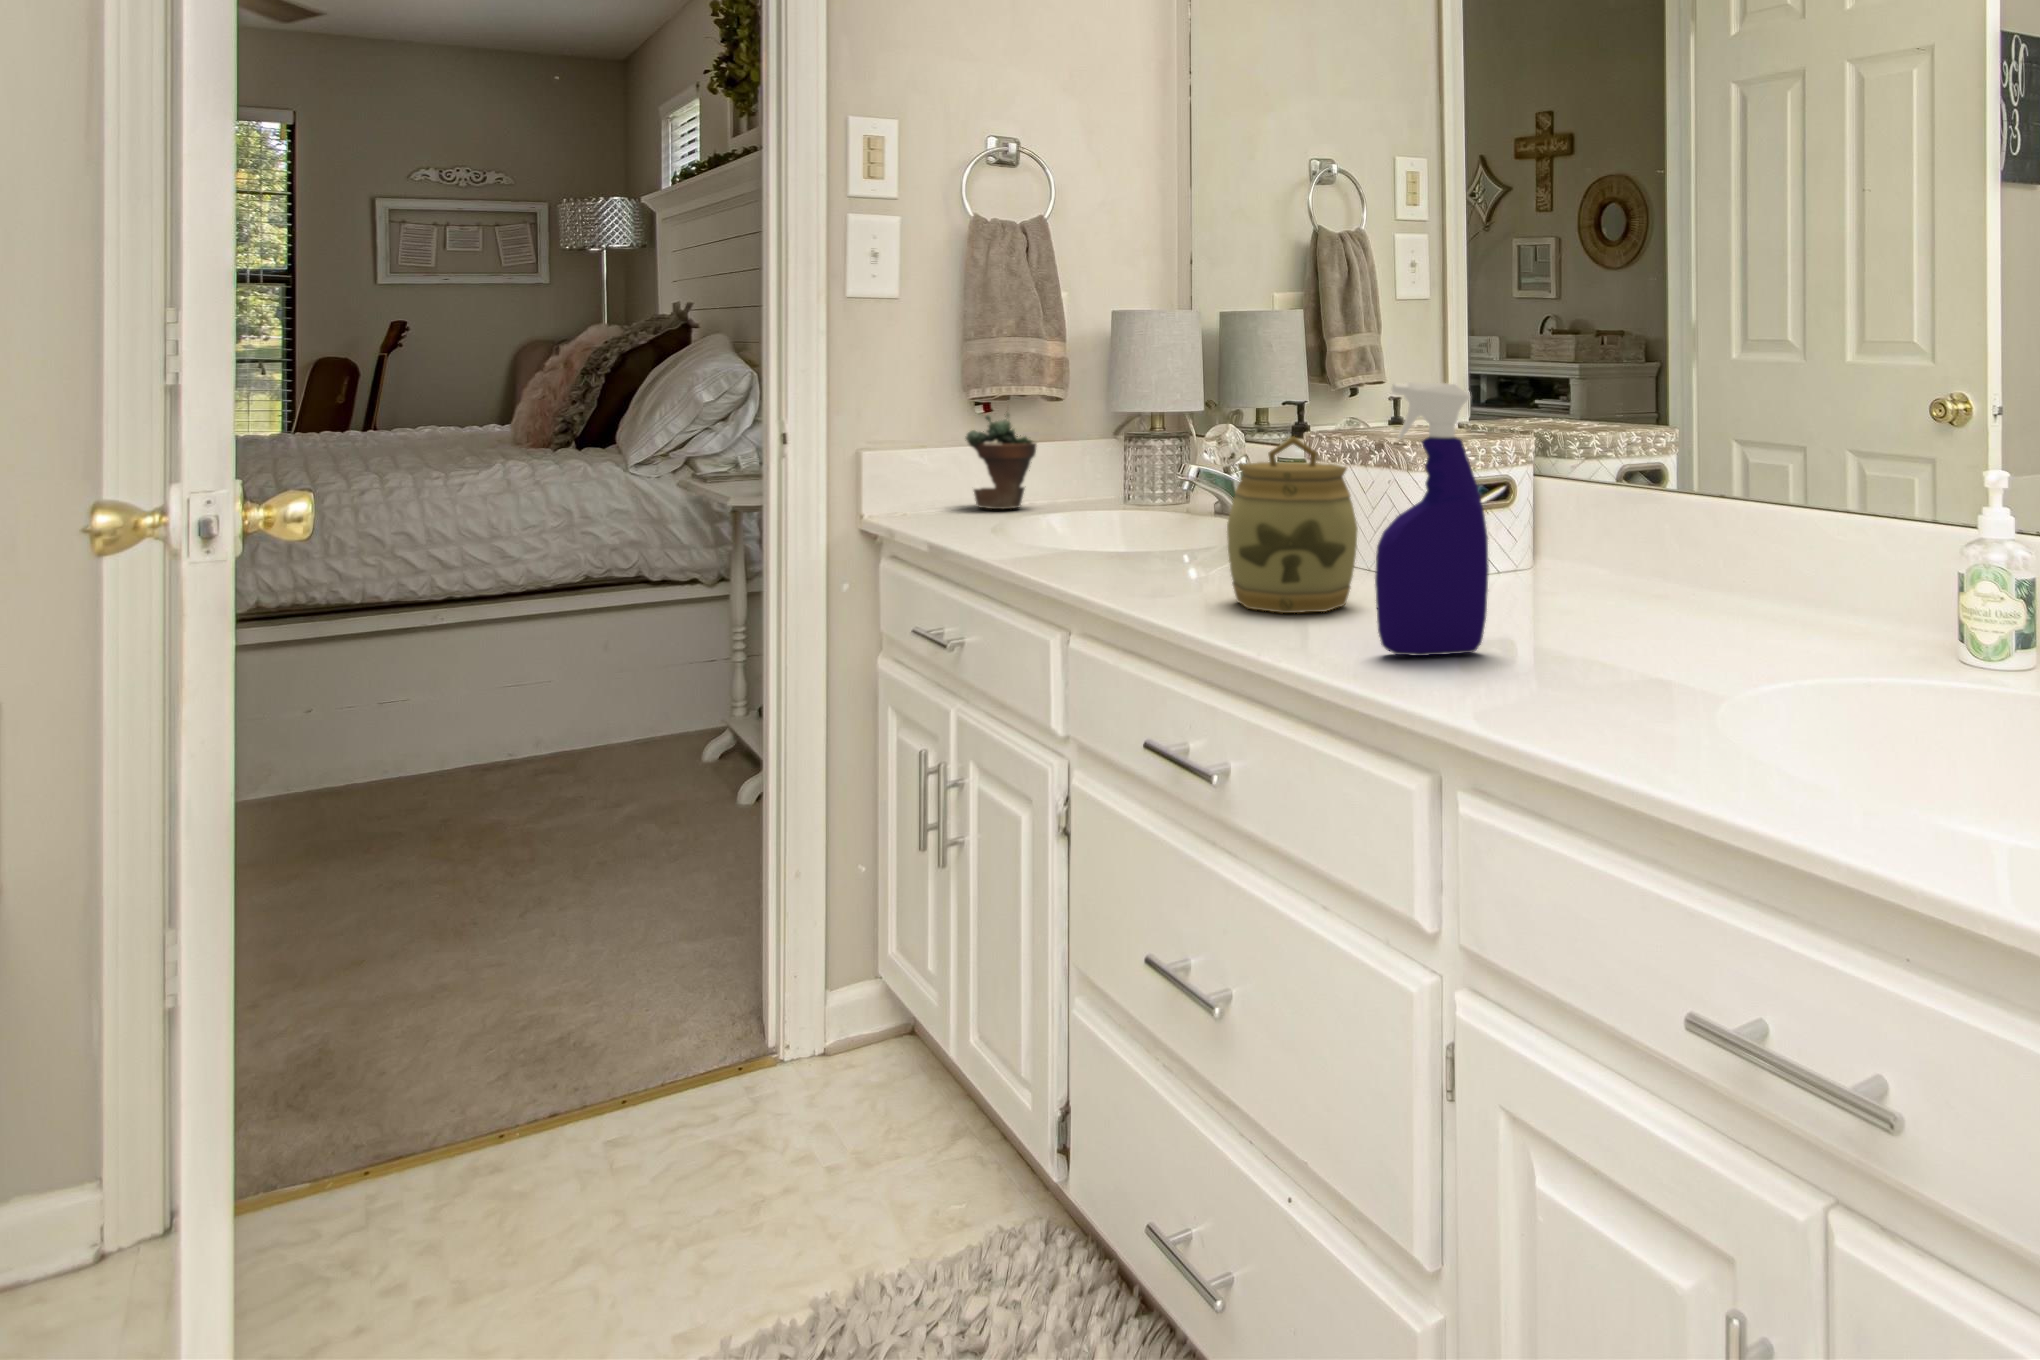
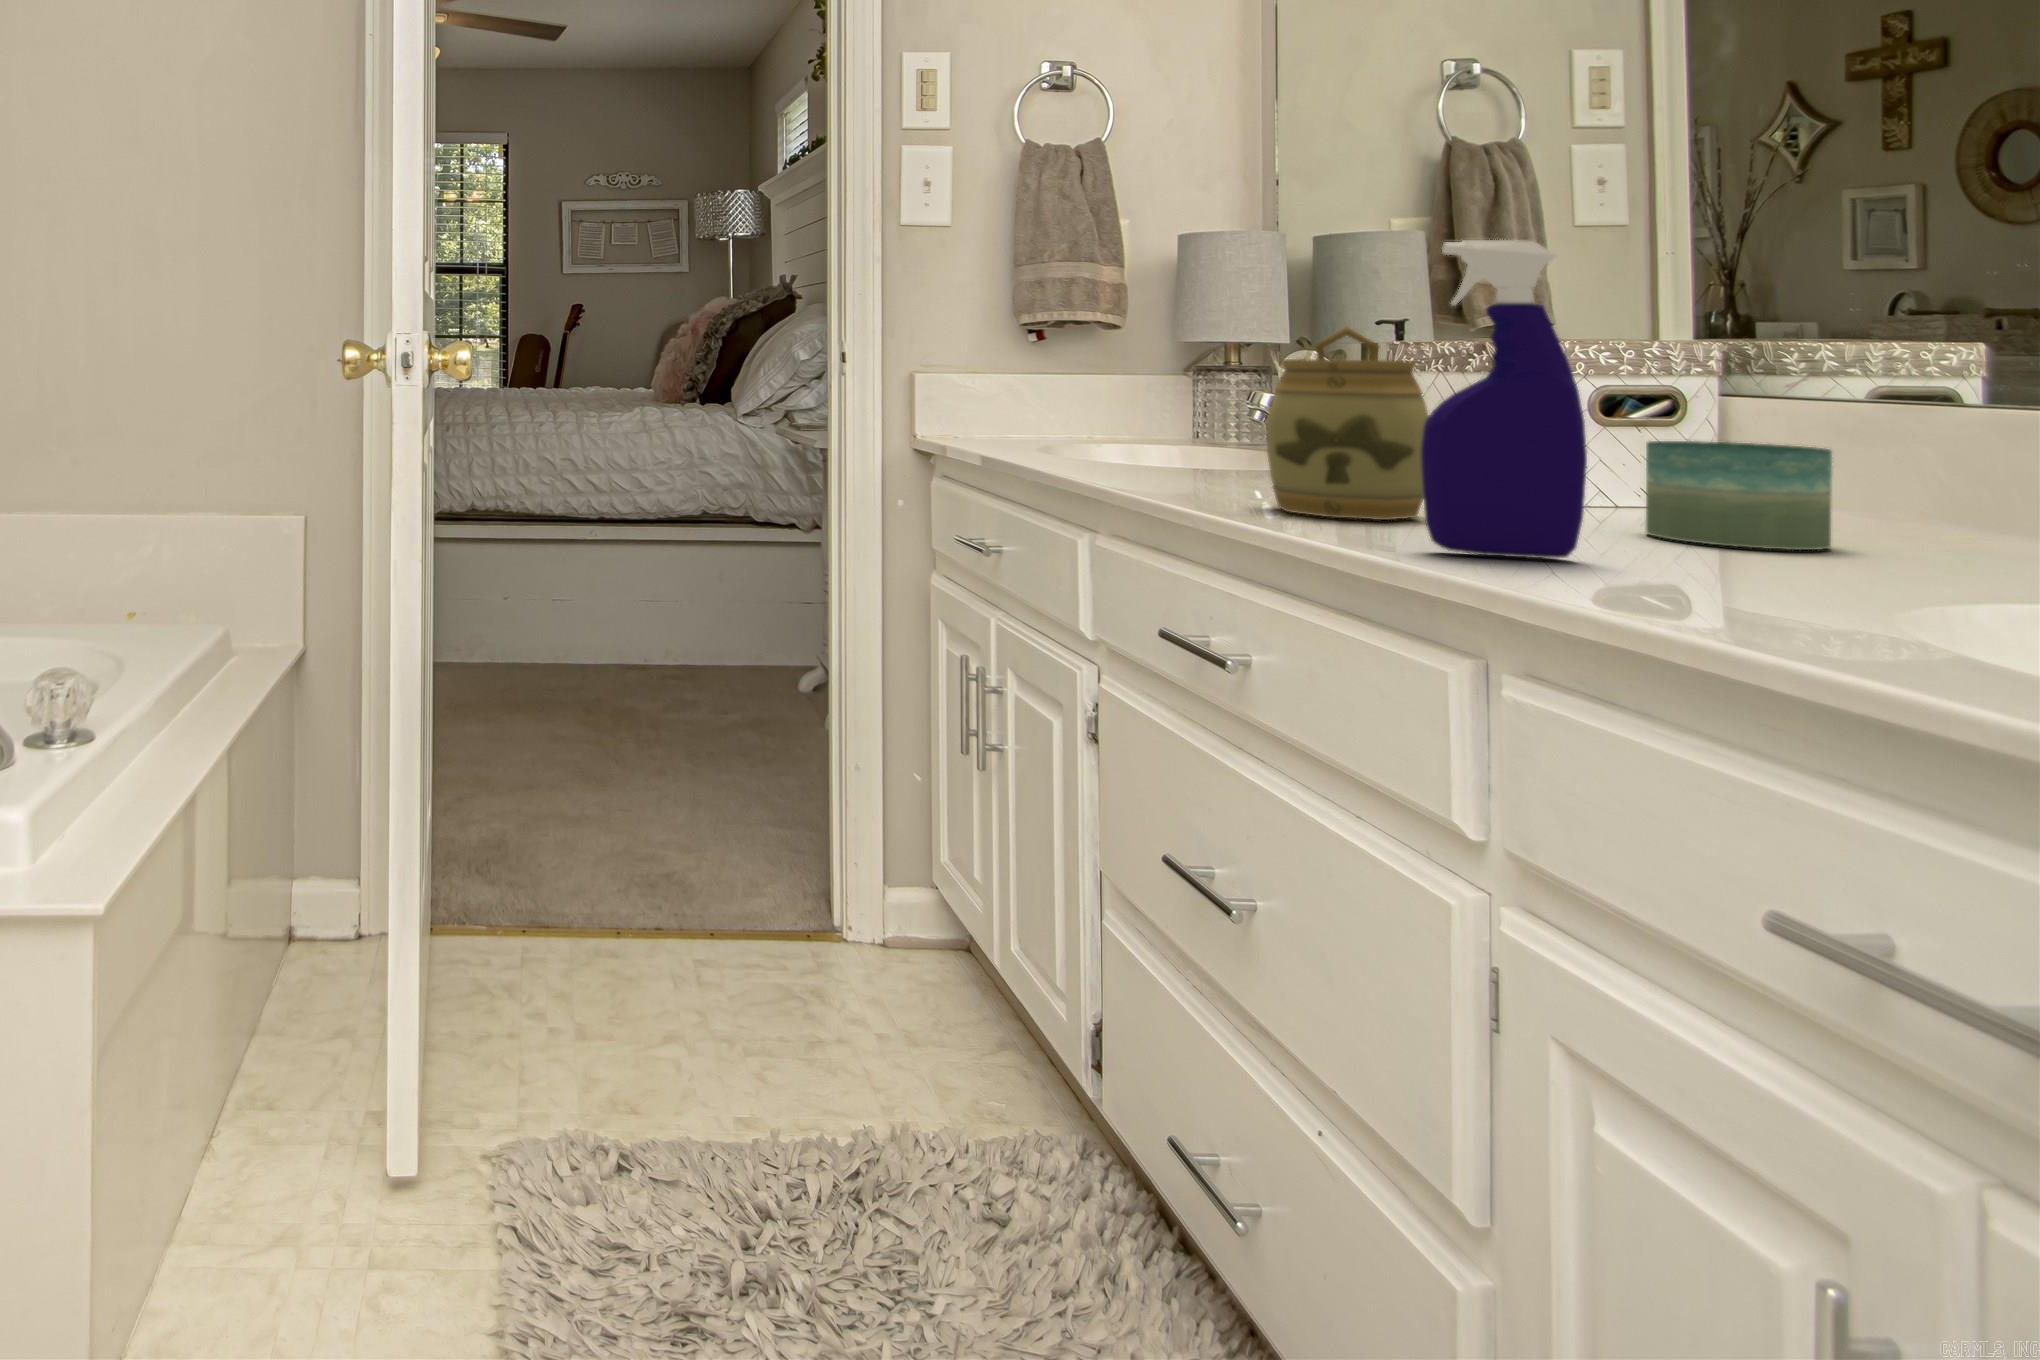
succulent plant: present [966,413,1037,509] -> none [1019,318,1097,441]
candle: none [1500,527,1614,618] -> present [1646,441,1832,550]

